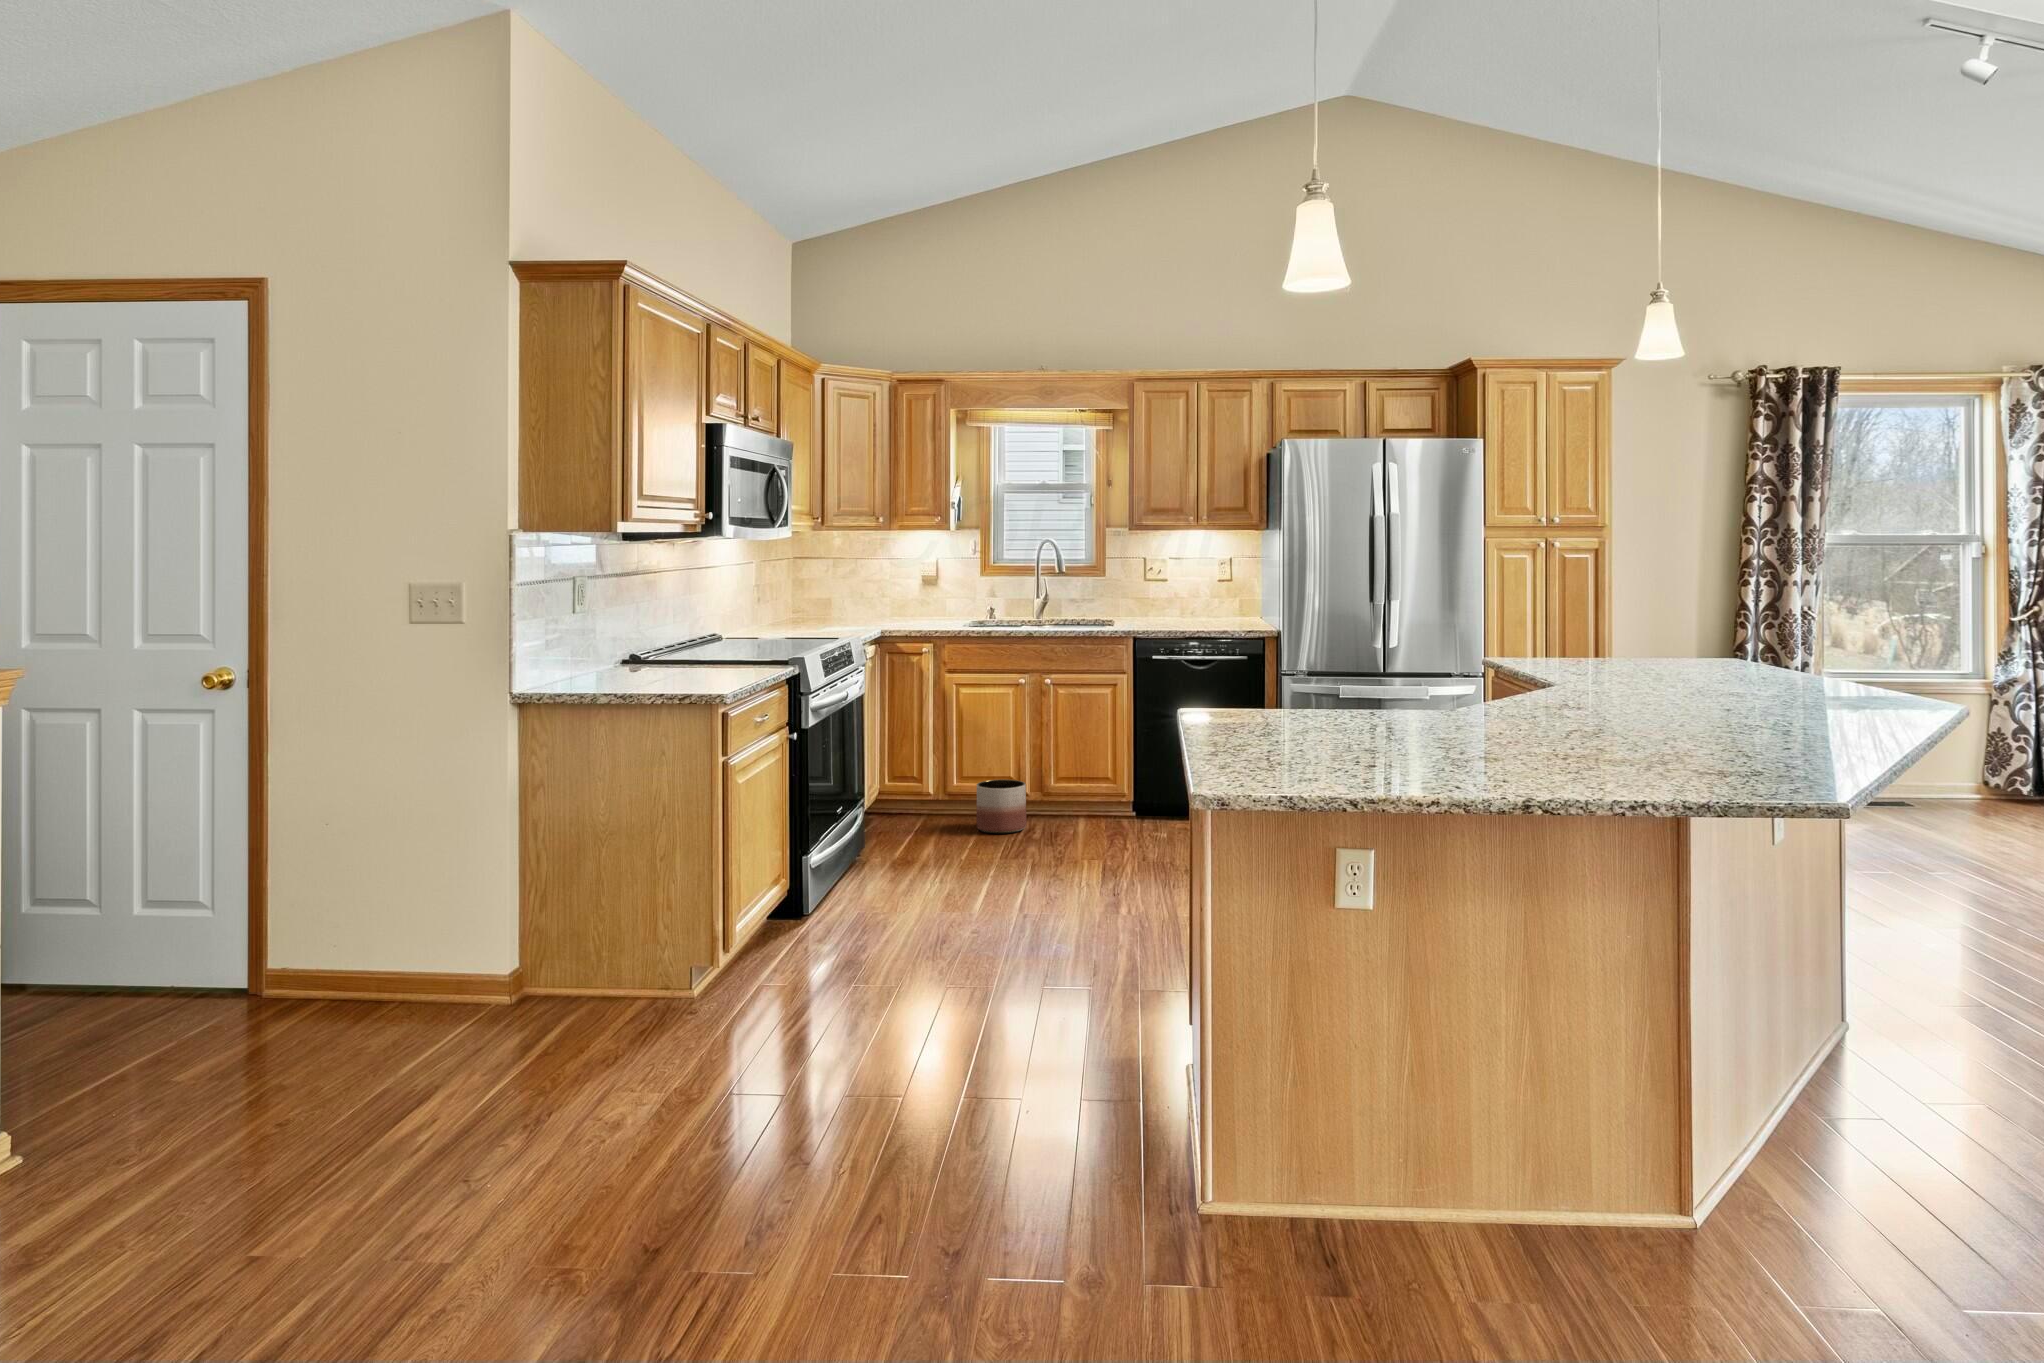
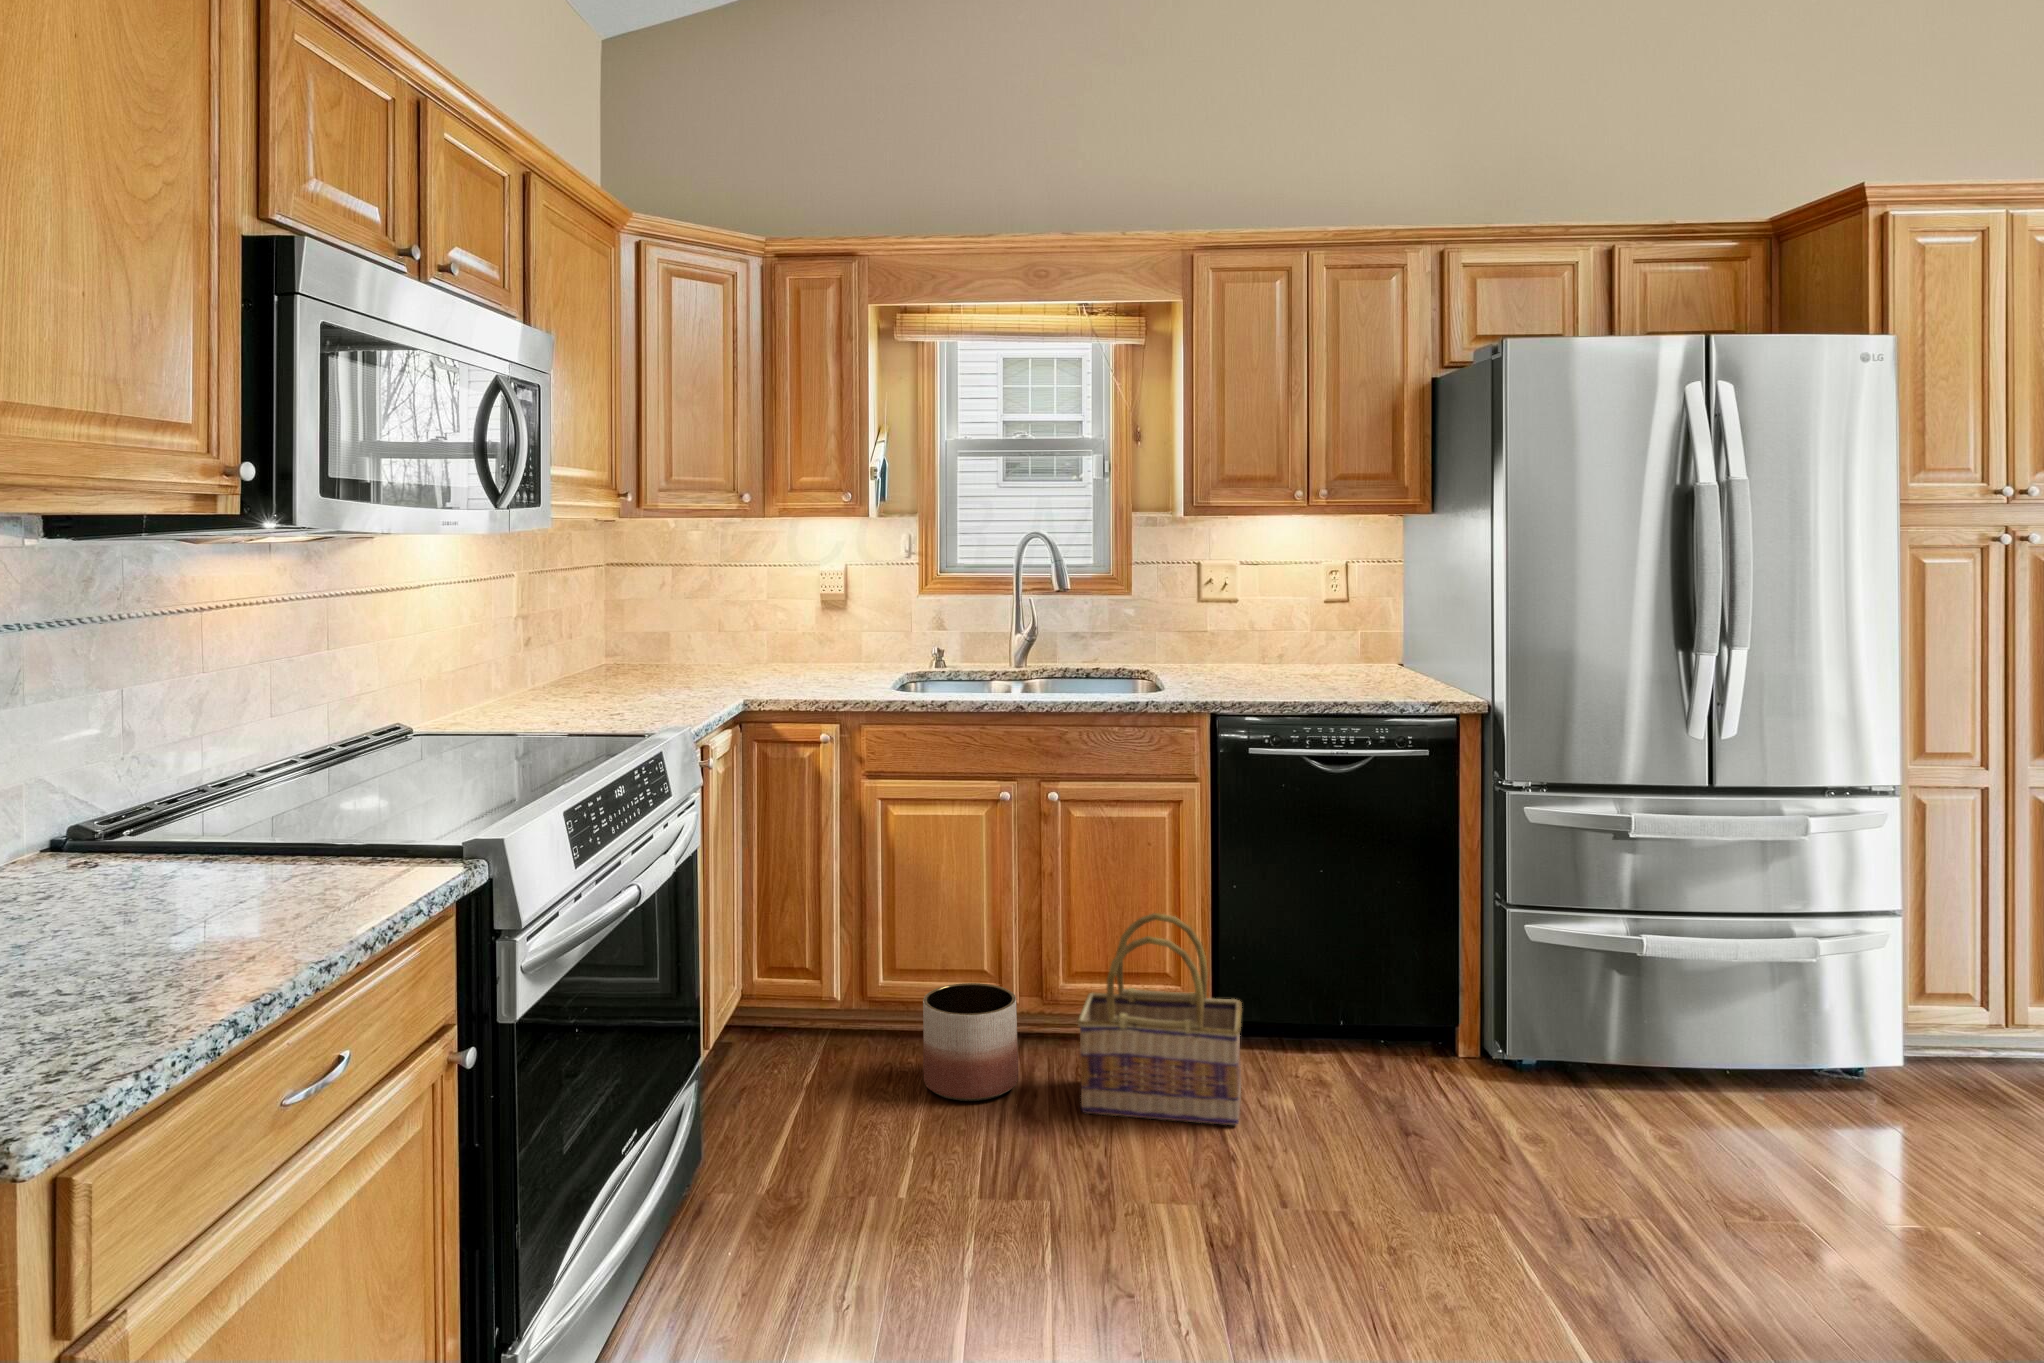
basket: none [1054,739,1142,840] -> present [1077,913,1242,1125]

